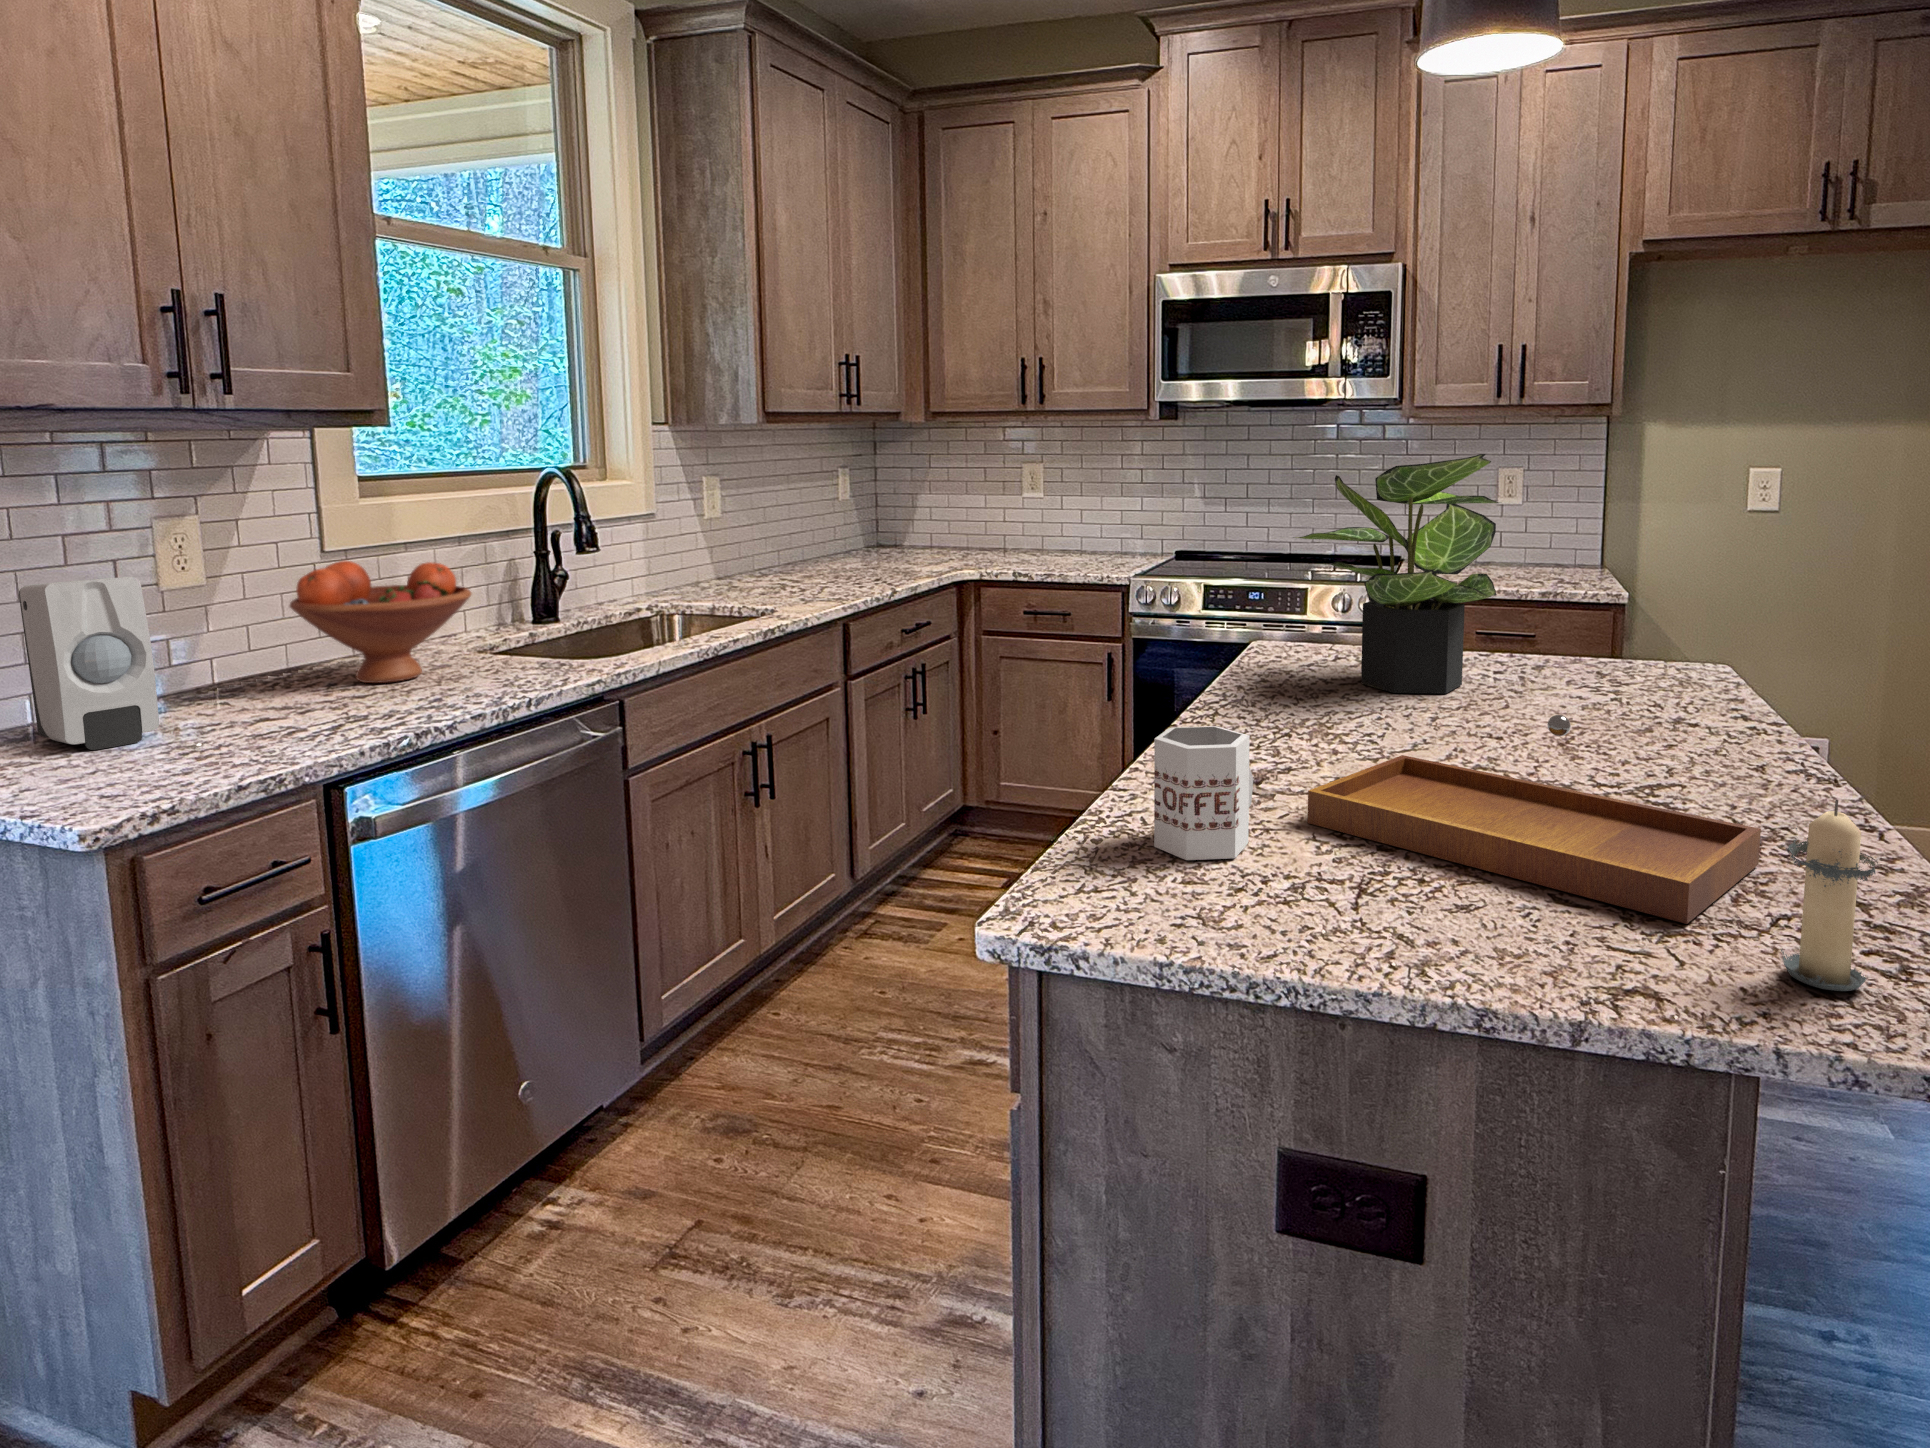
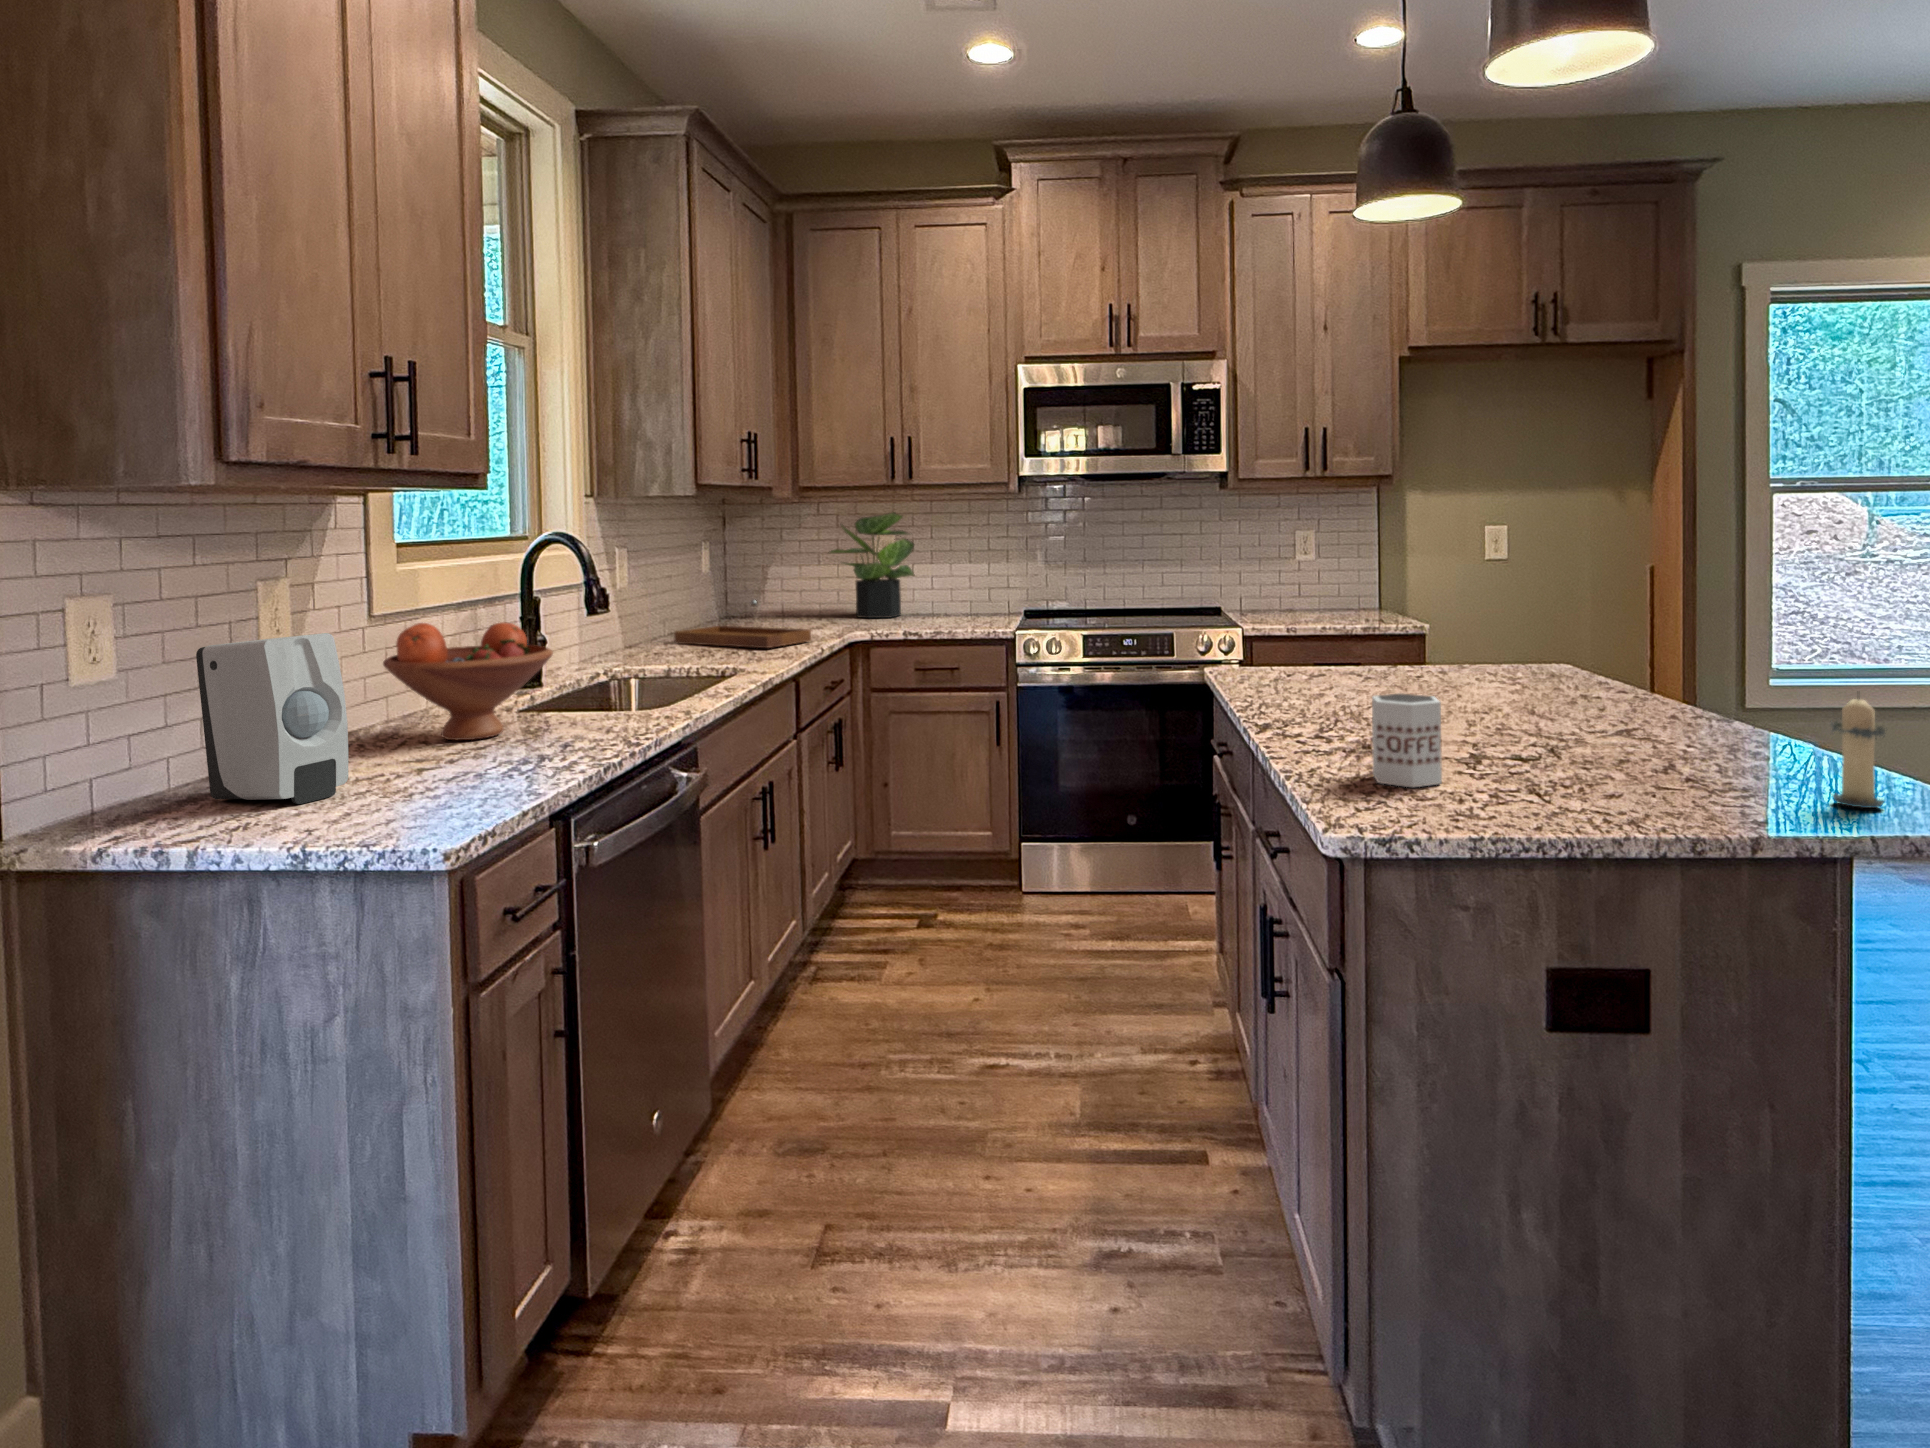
potted plant: present [1294,454,1499,694] -> present [830,512,914,618]
tray: present [1307,715,1761,924] -> present [674,600,811,648]

